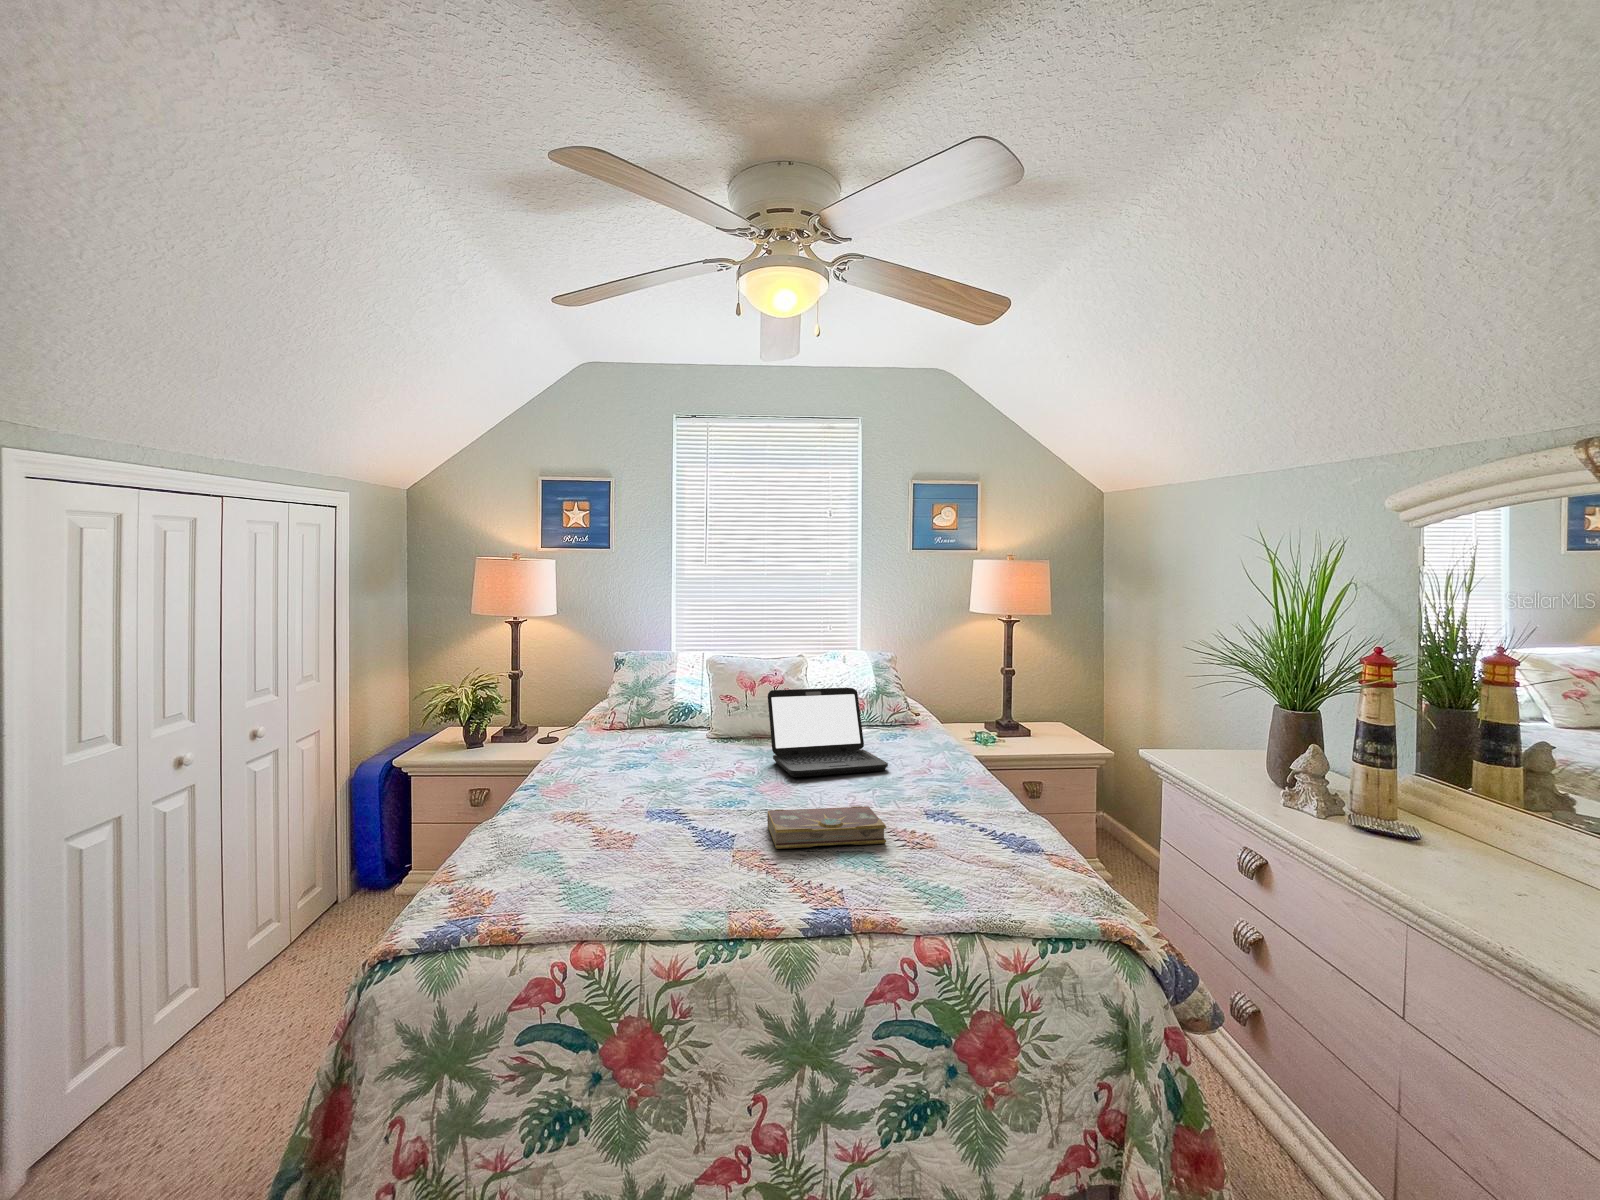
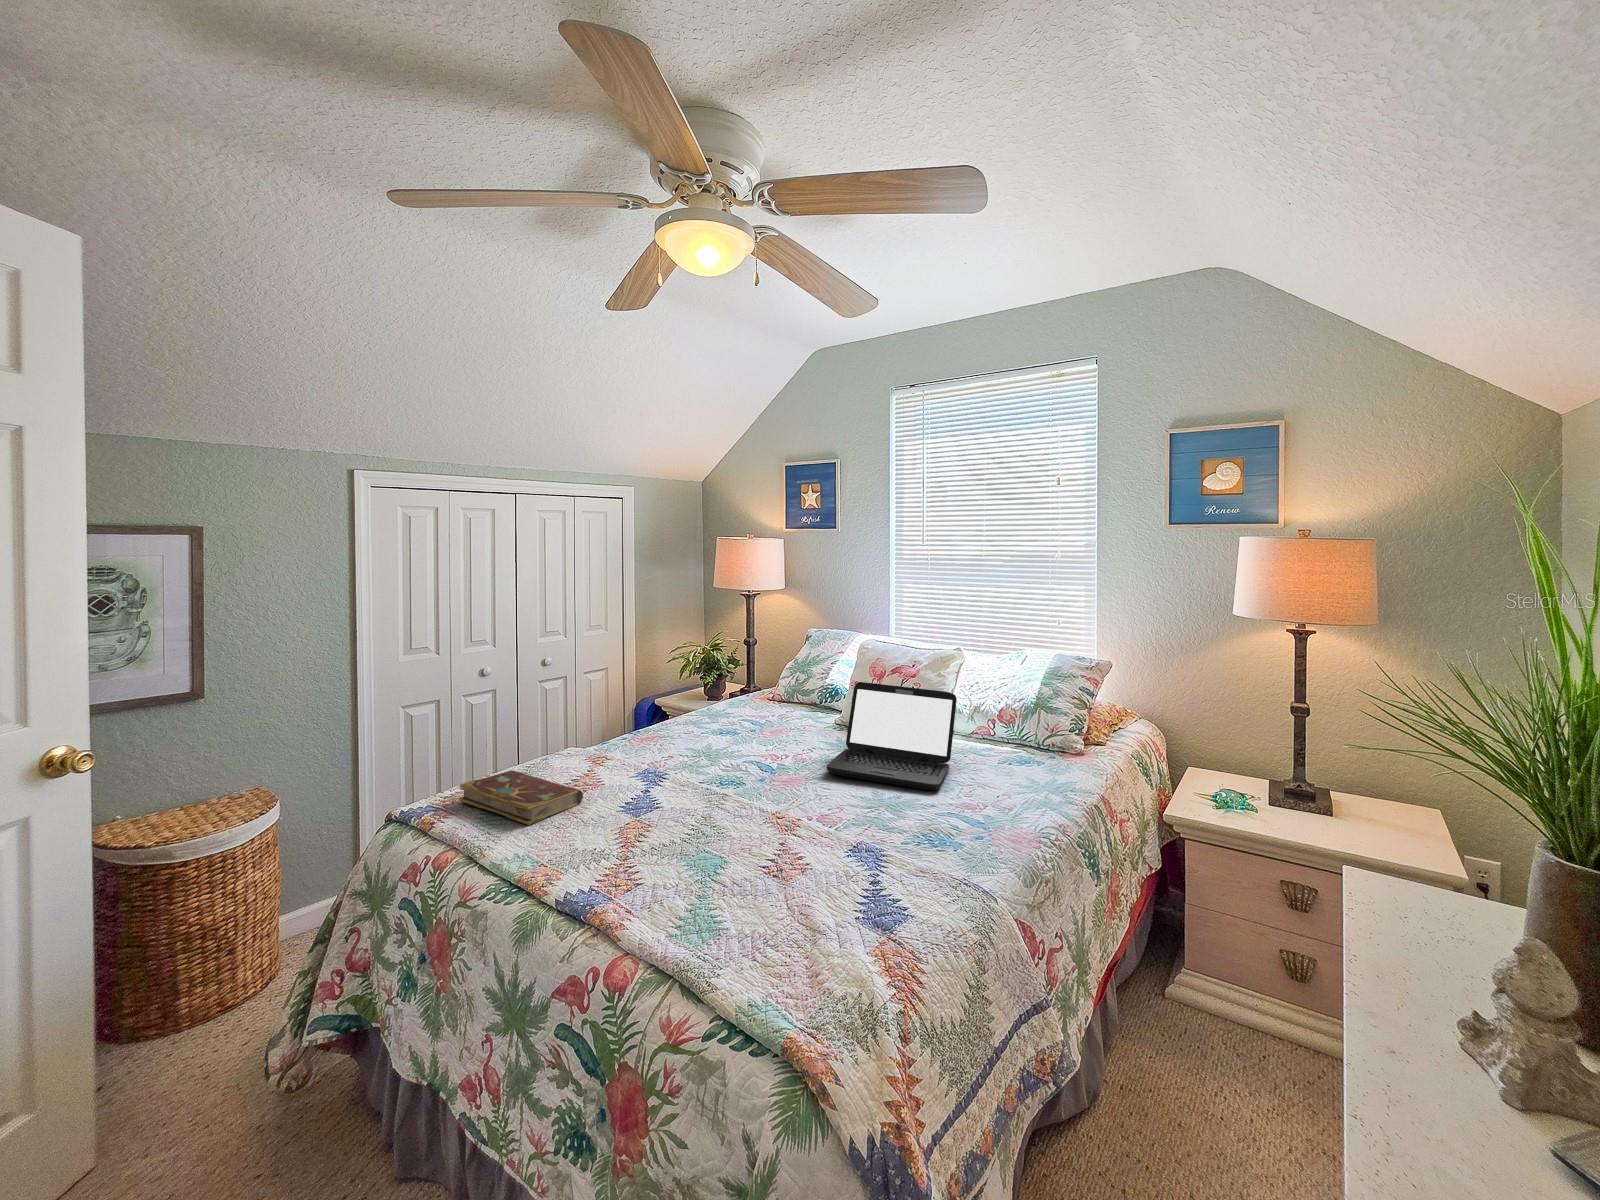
book: present [767,806,886,849] -> present [459,770,583,825]

